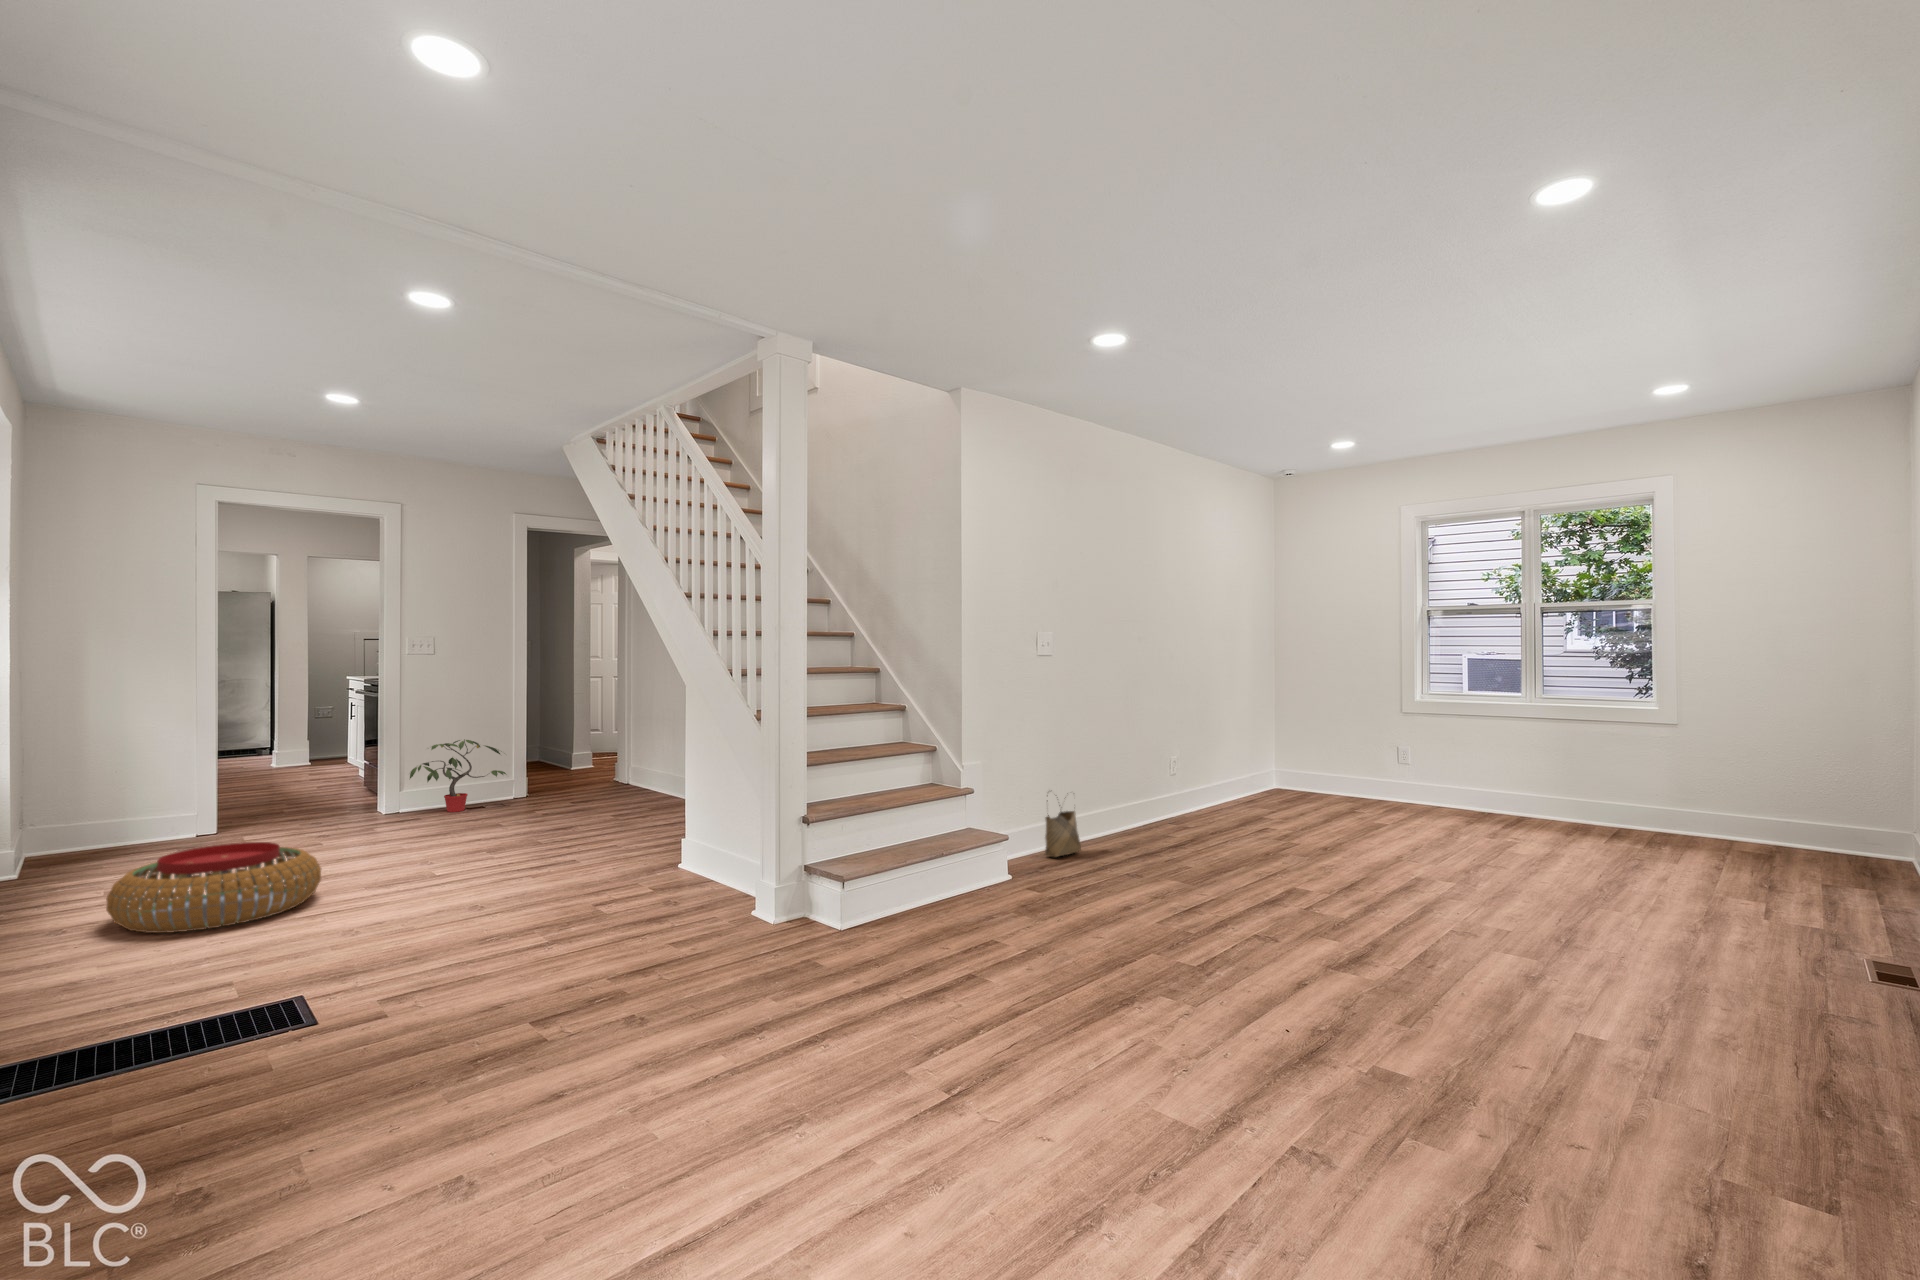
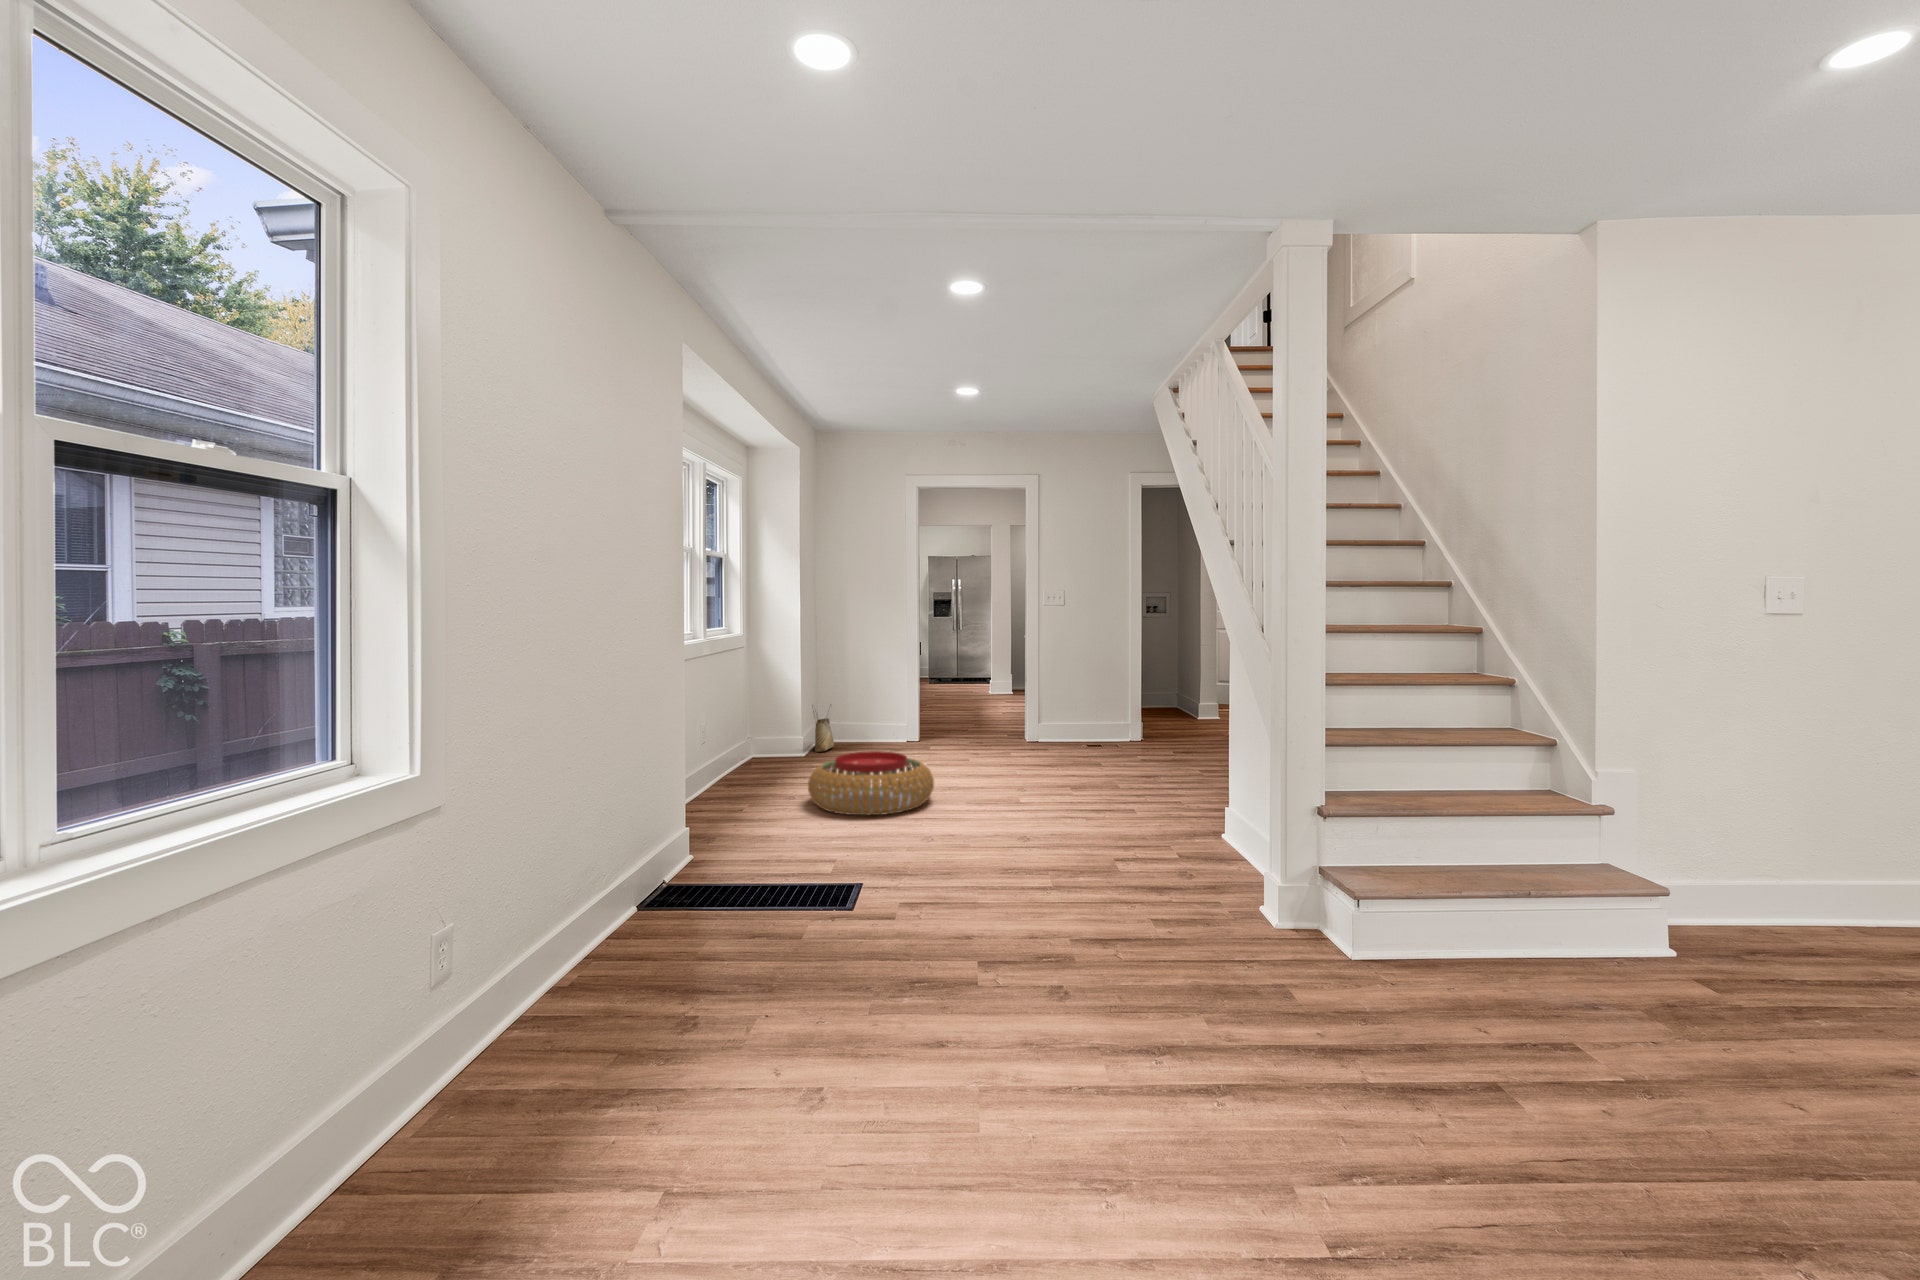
potted plant: present [410,739,506,812] -> none [1039,681,1119,746]
woven basket: present [1045,797,1081,857] -> present [812,704,834,752]

